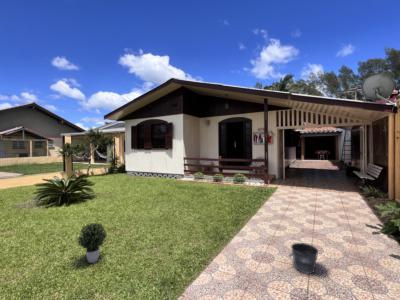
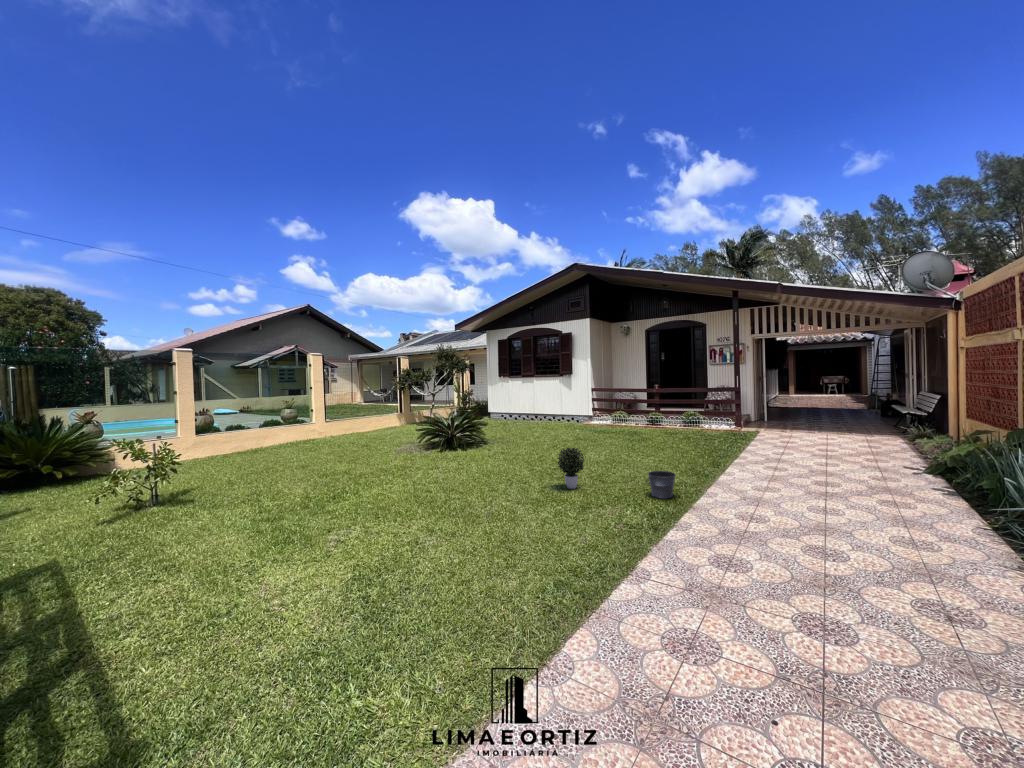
bucket: present [290,243,318,274] -> present [646,471,675,498]

